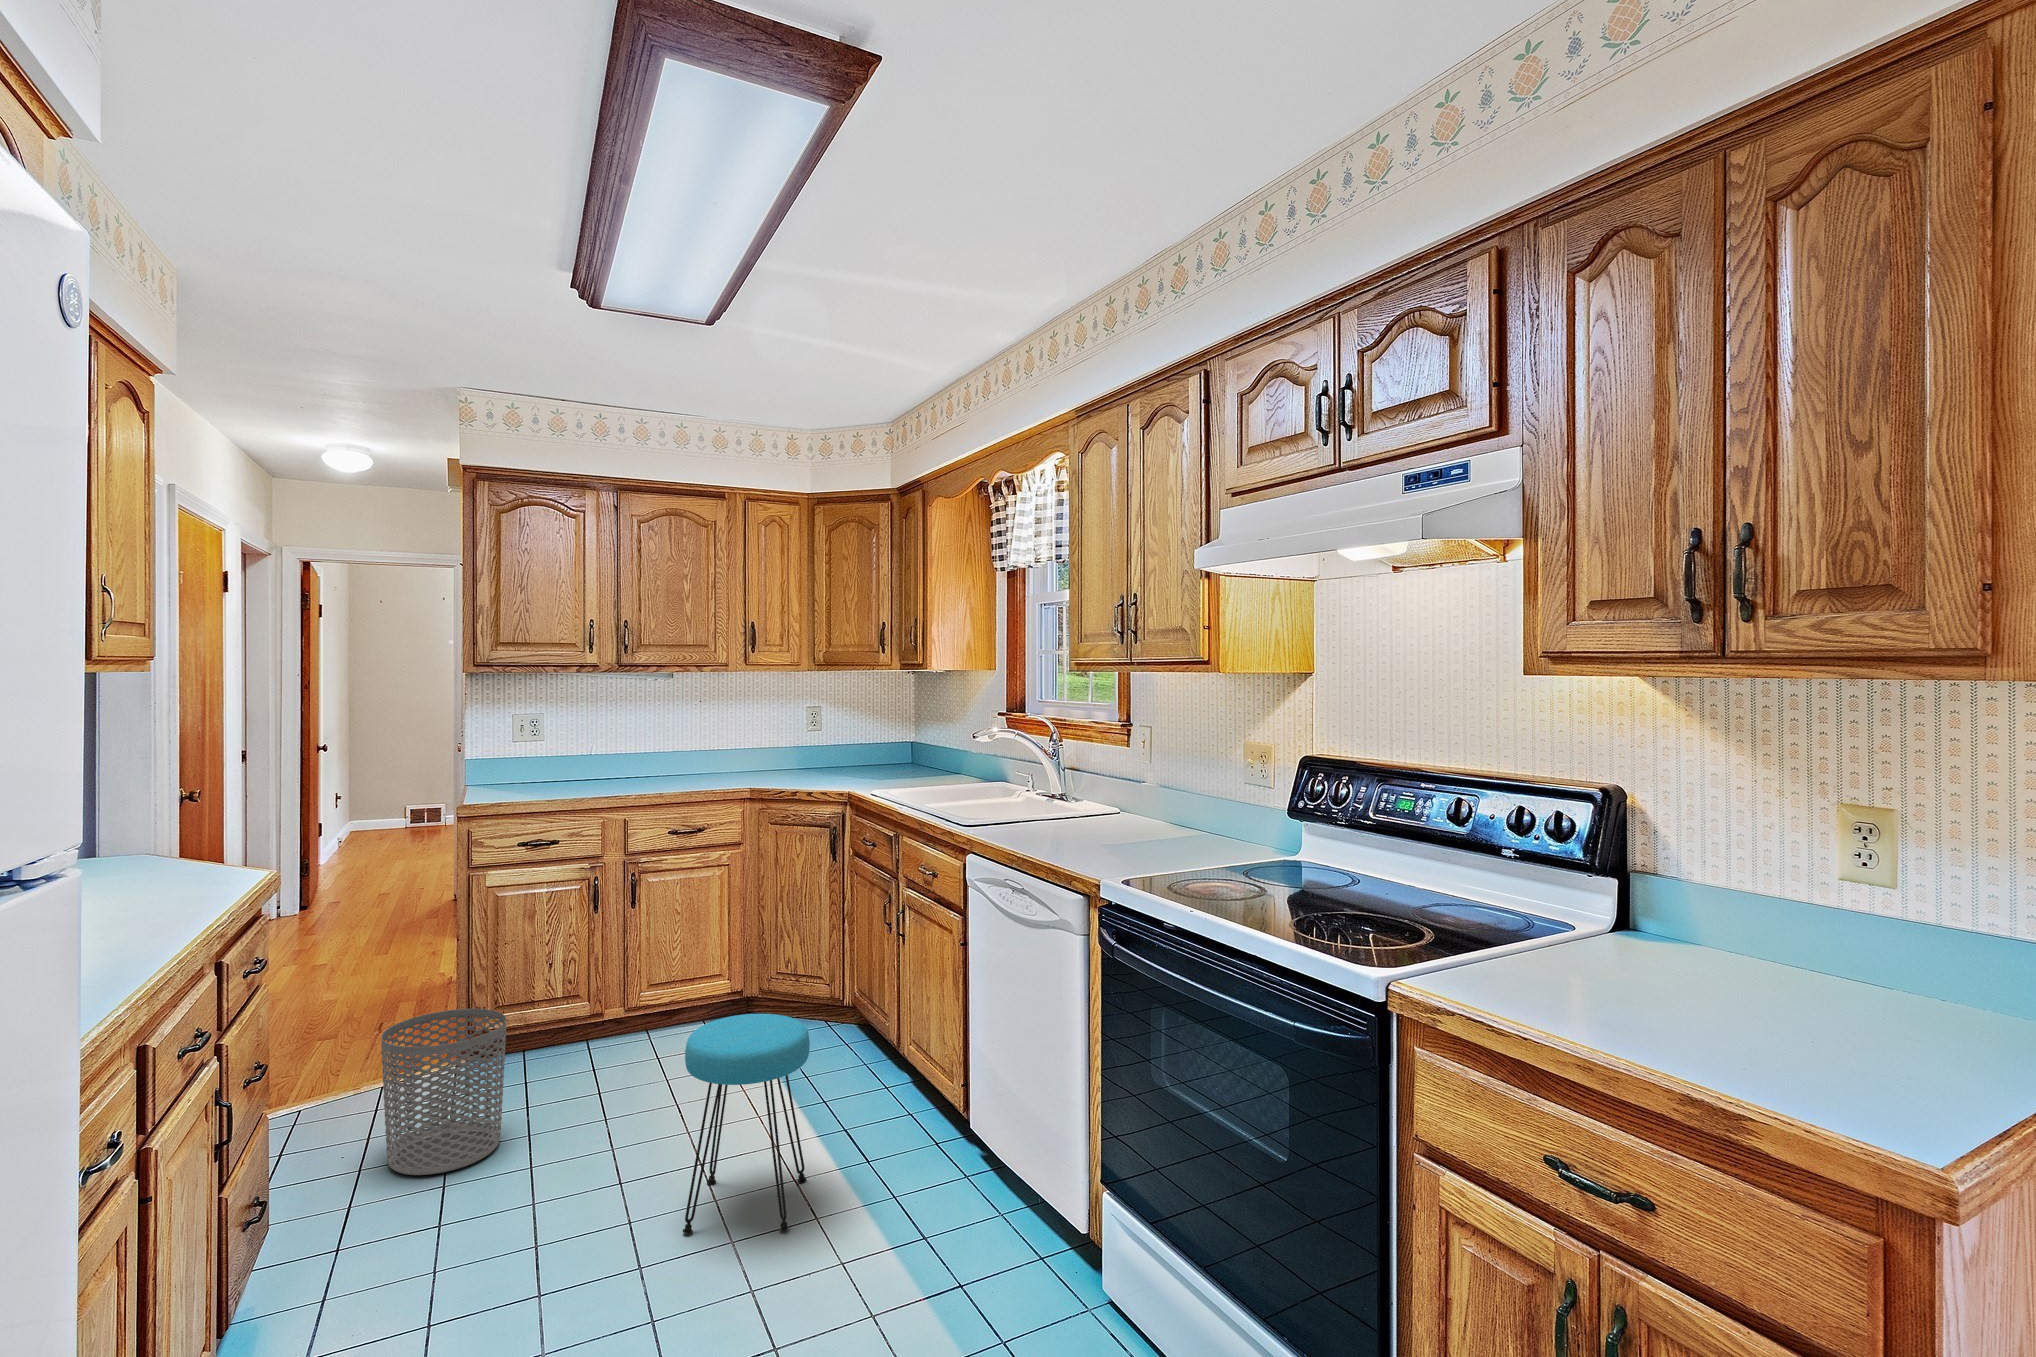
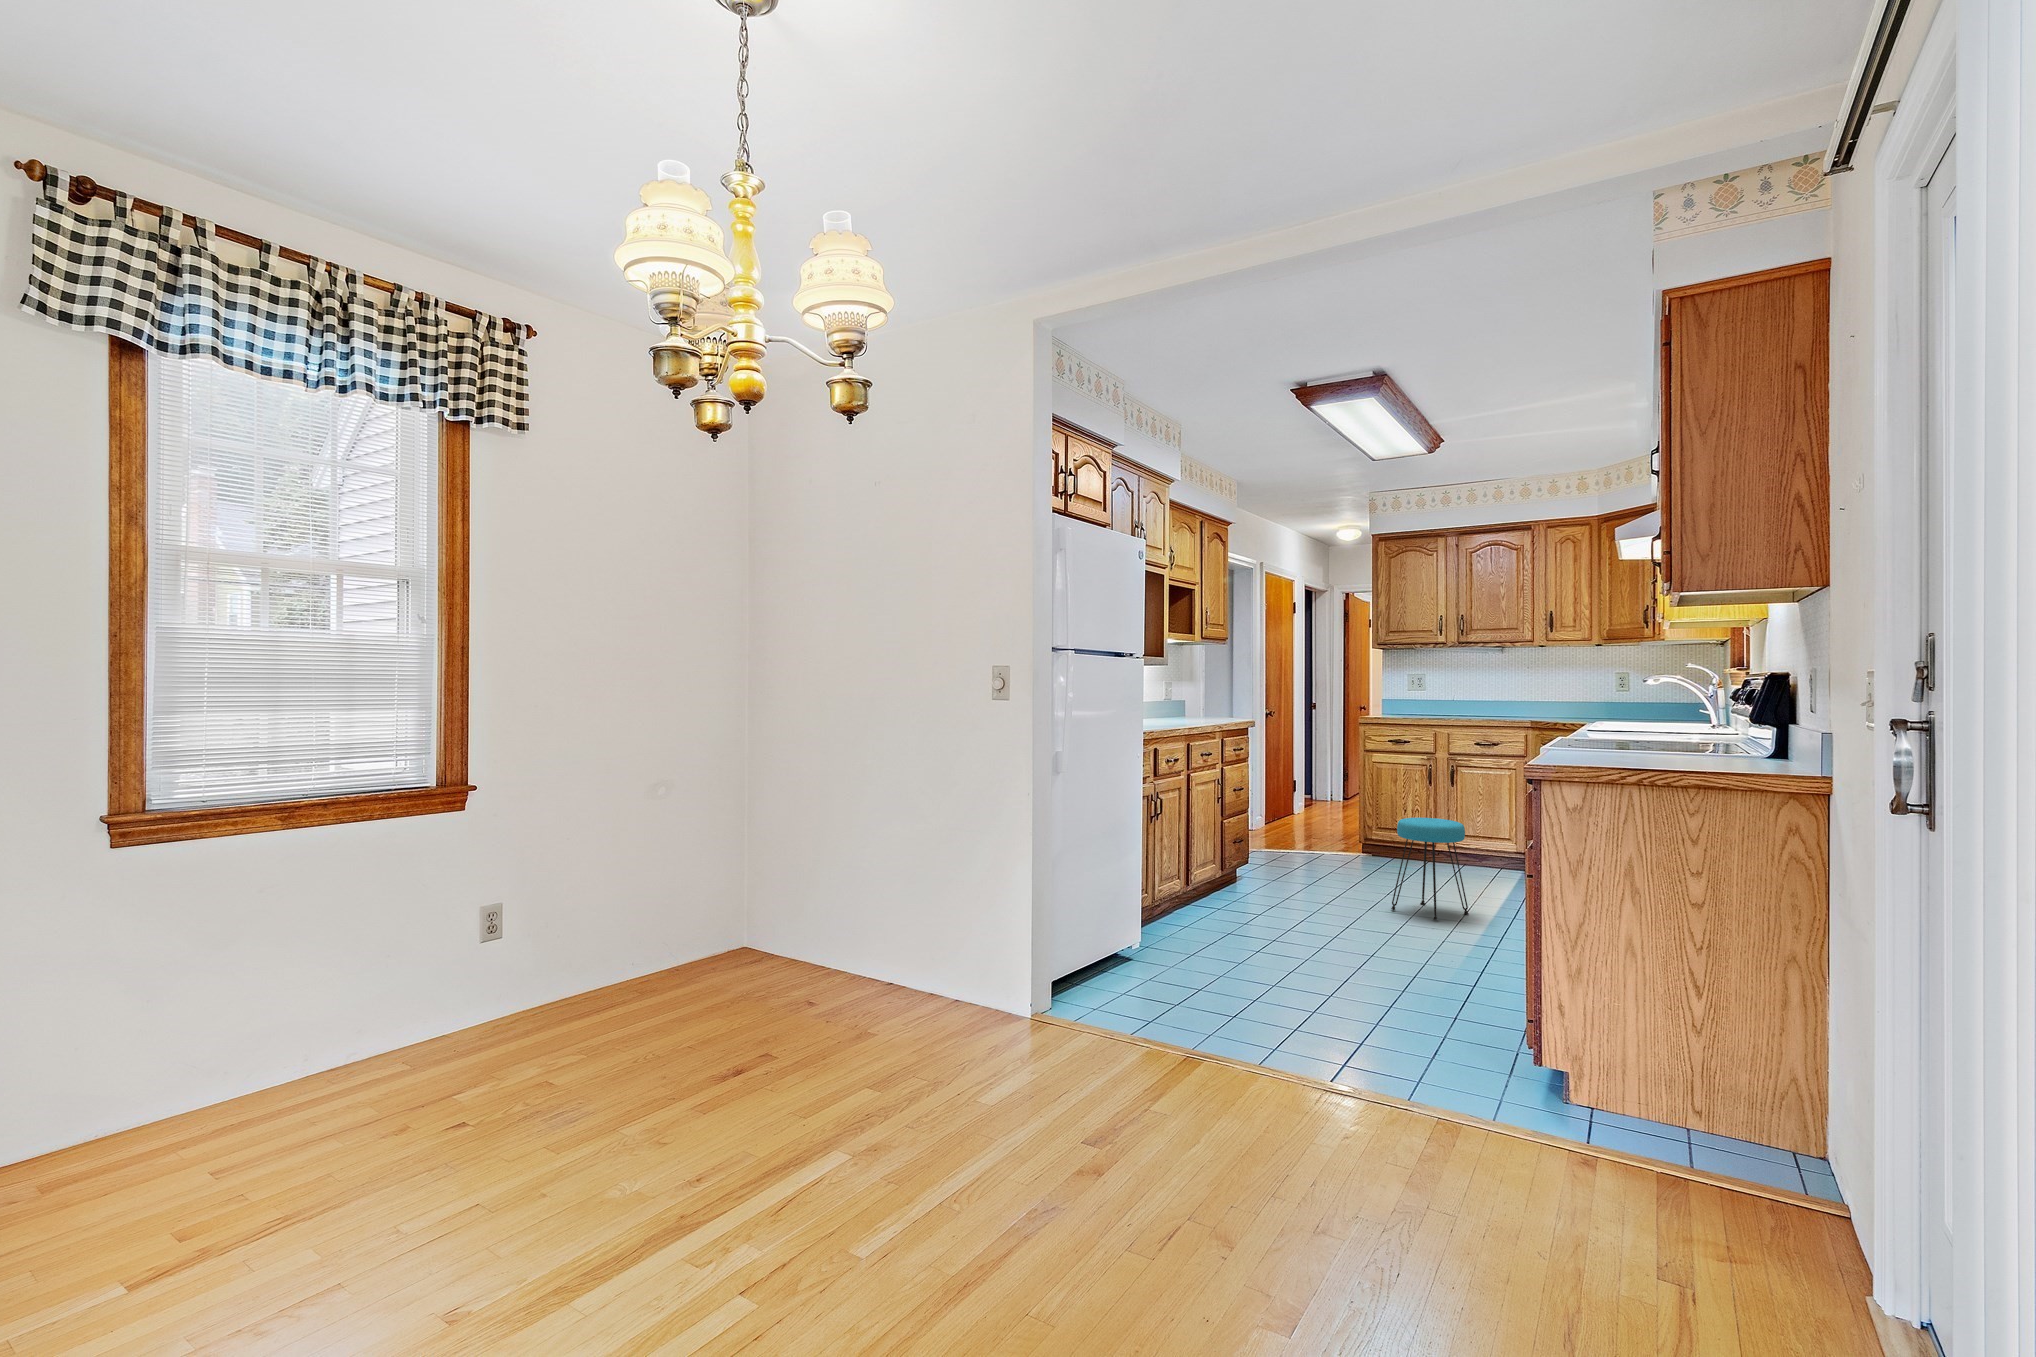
waste bin: present [381,1009,506,1175] -> none [1298,808,1353,877]

